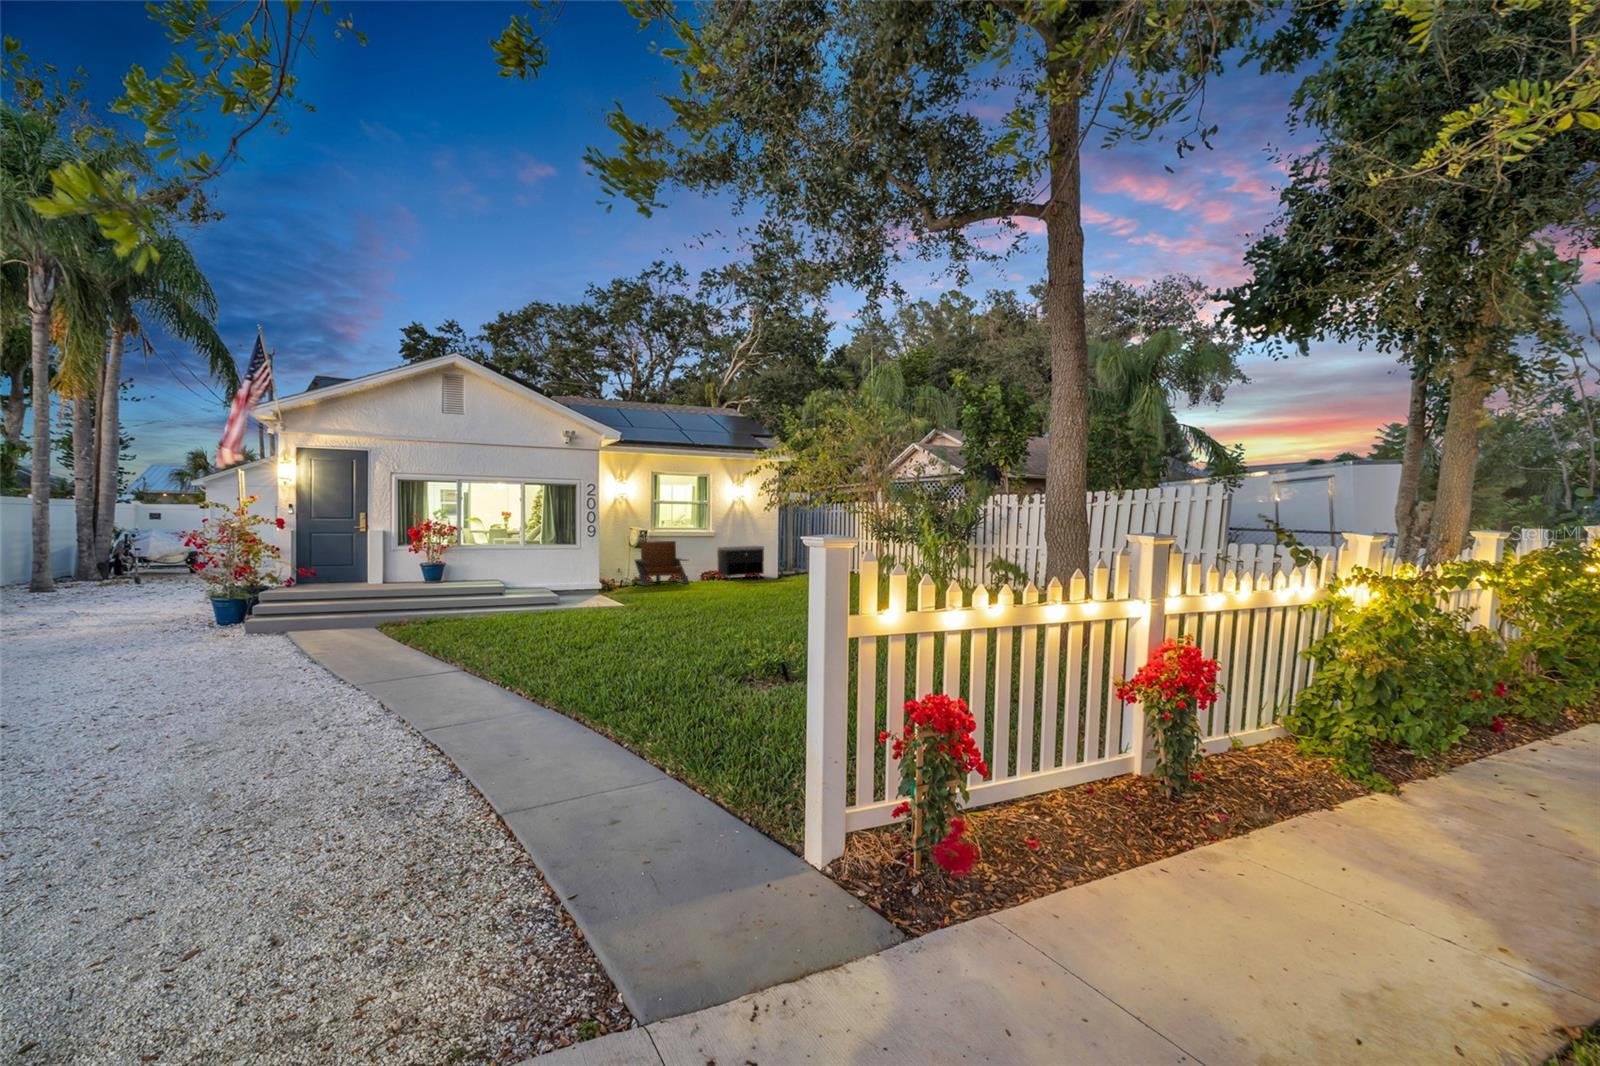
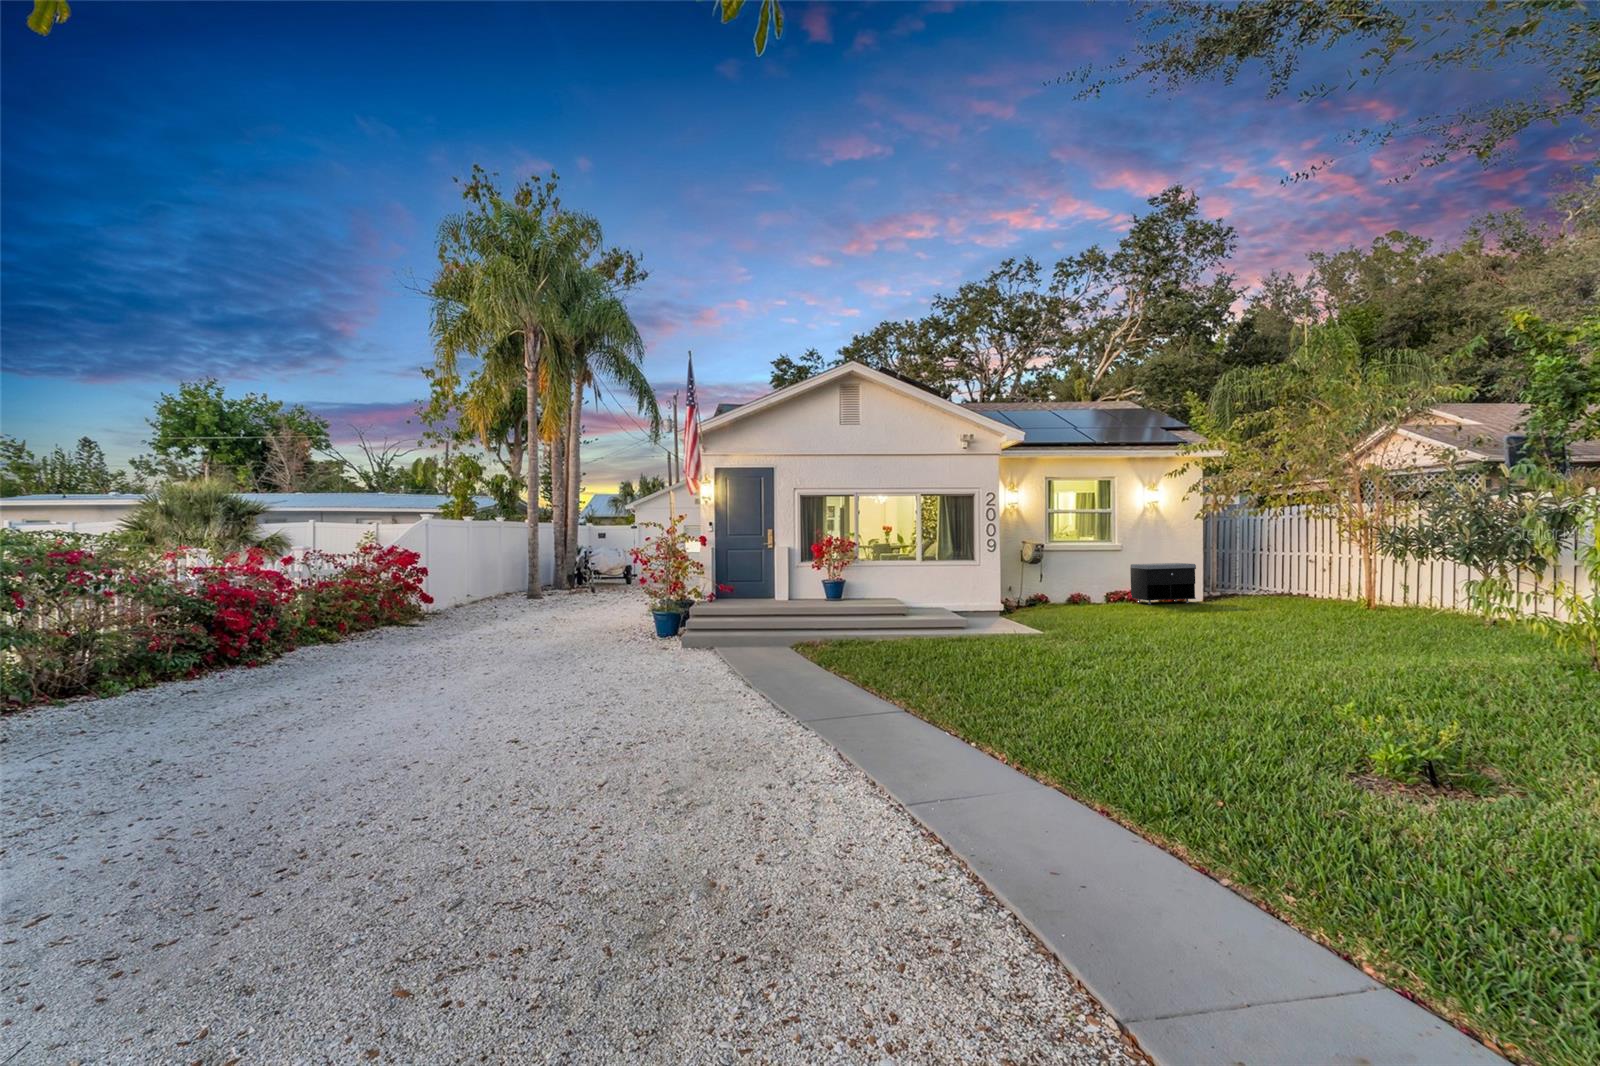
lounge chair: present [635,541,689,586] -> none [1030,557,1101,610]

